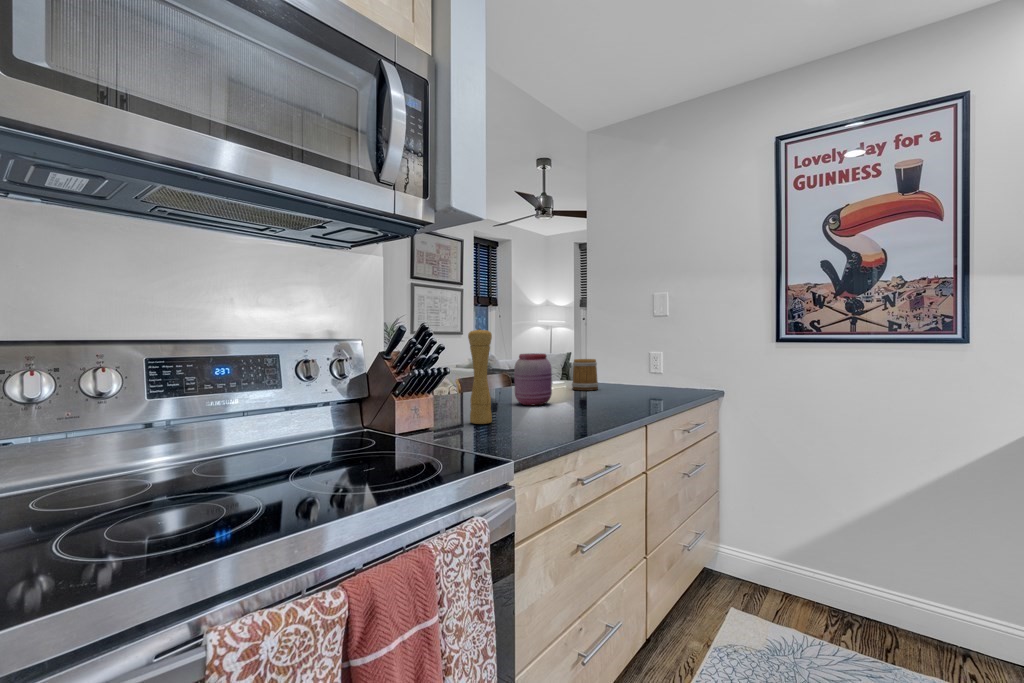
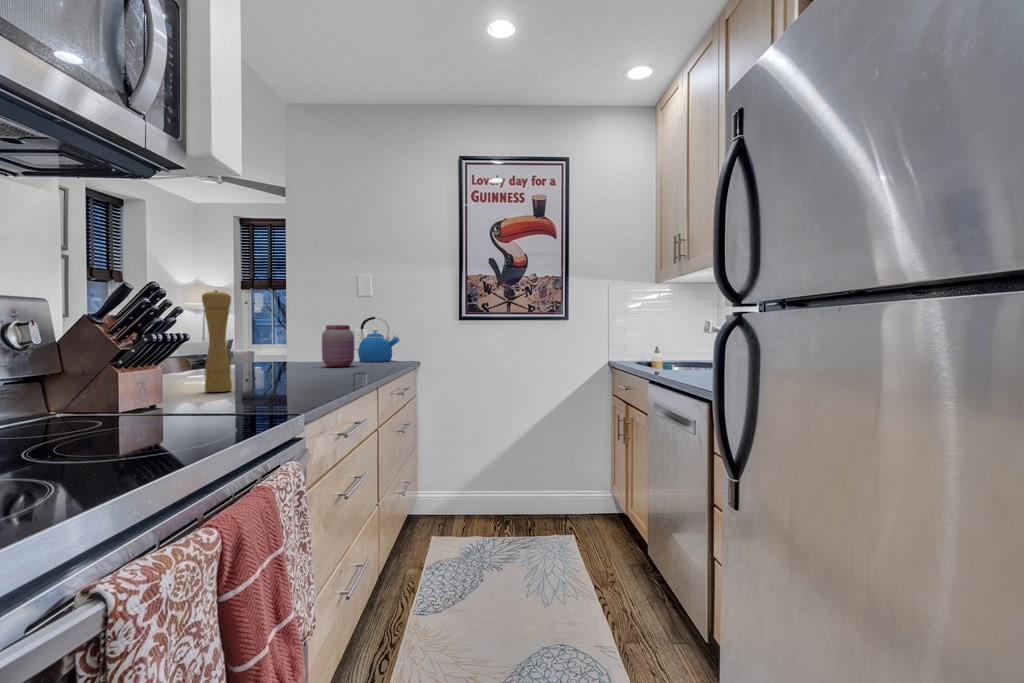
kettle: none [655,339,701,390] -> present [358,317,400,362]
jar: present [514,353,552,405] -> present [322,325,354,367]
mug: present [572,359,598,391] -> none [278,335,307,365]

